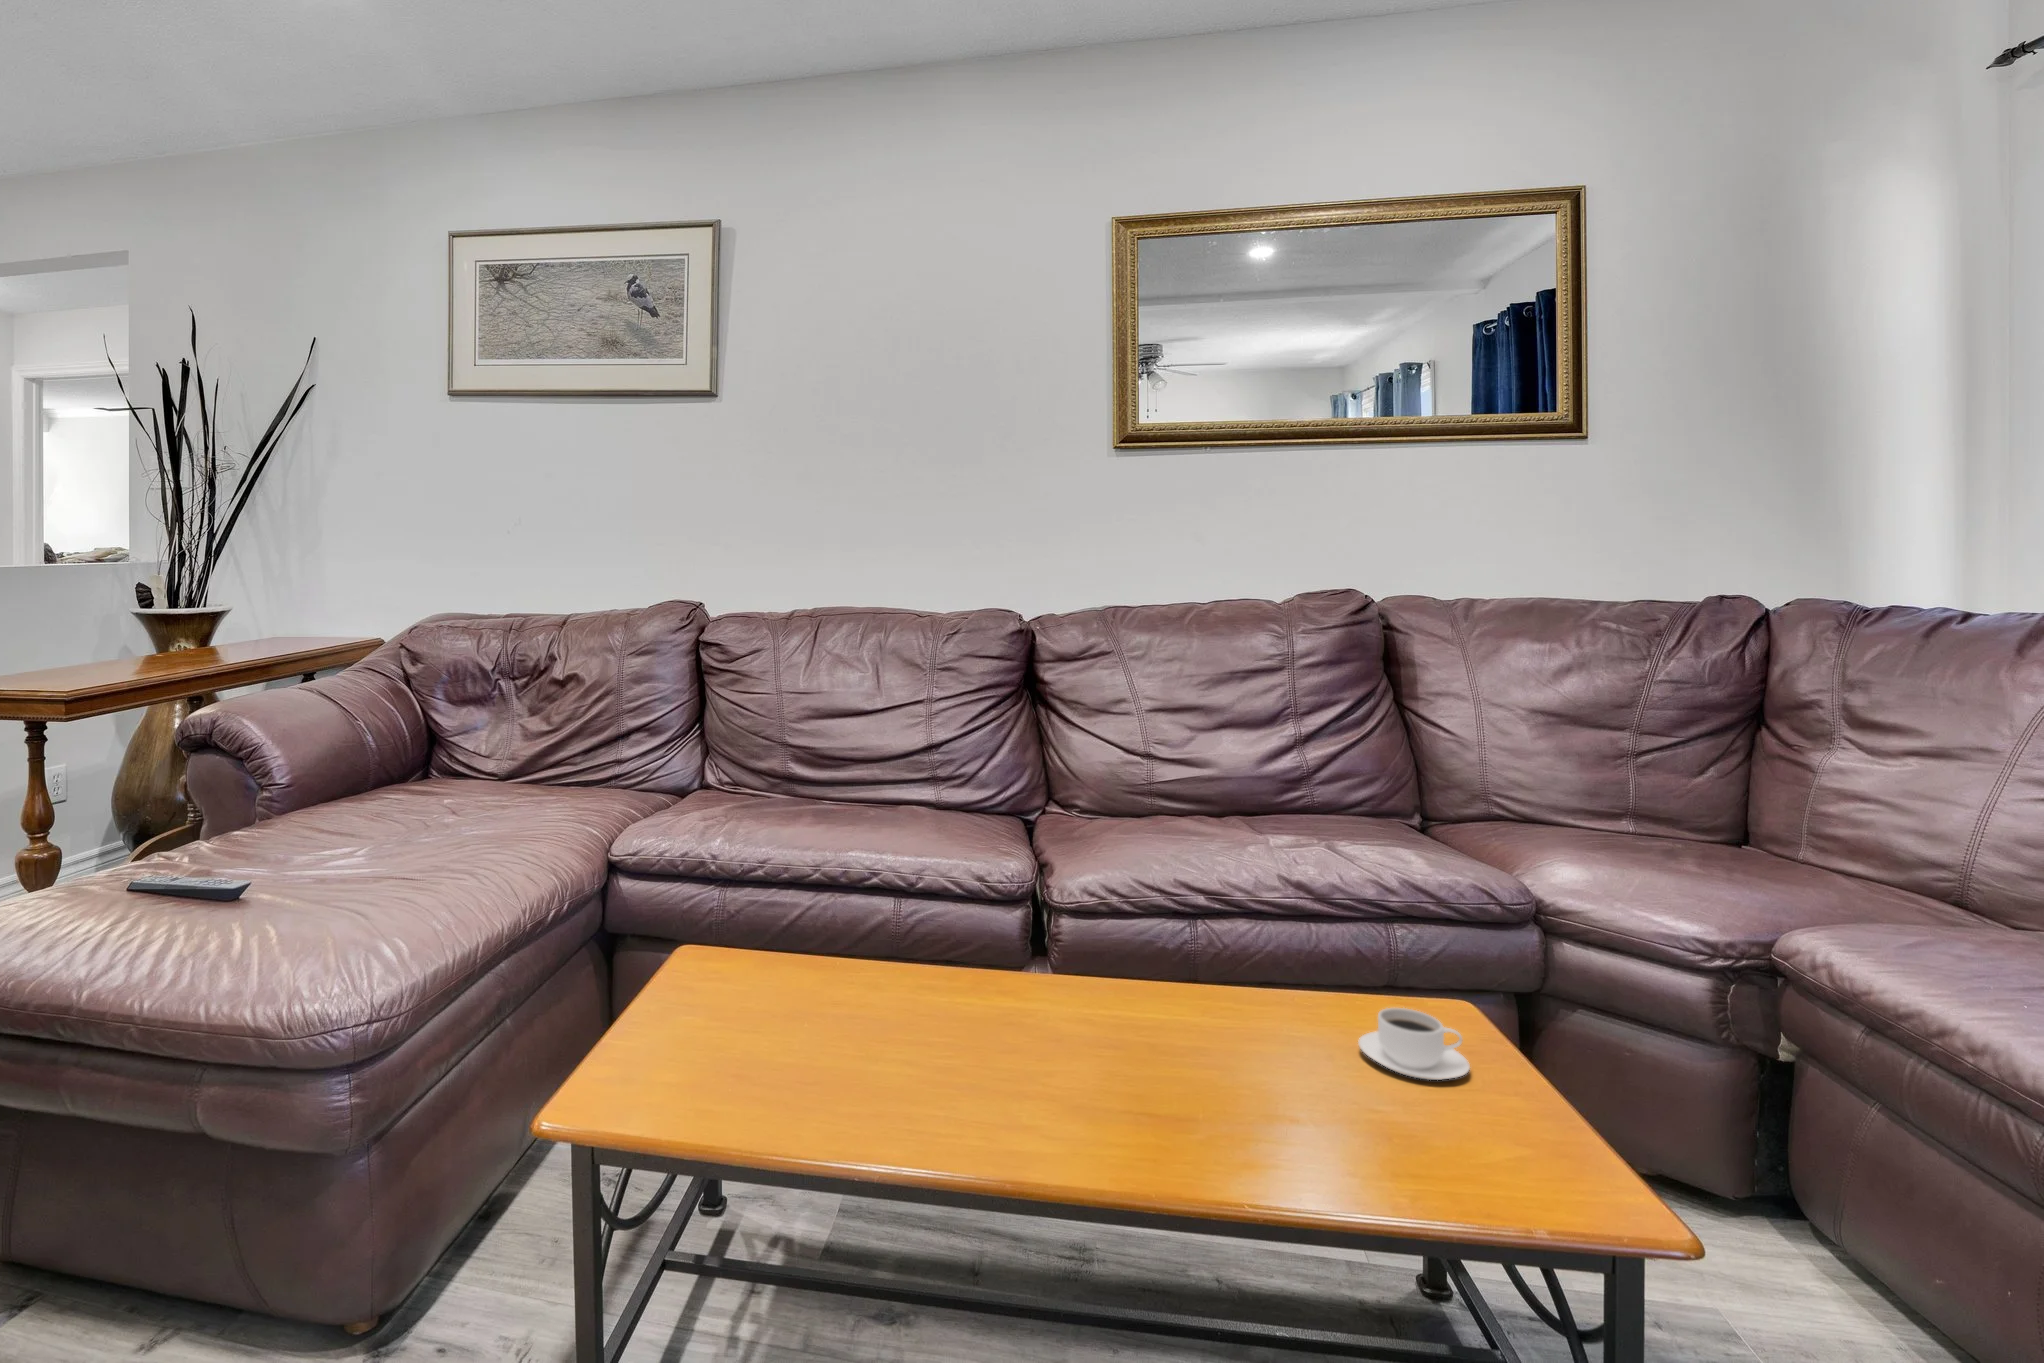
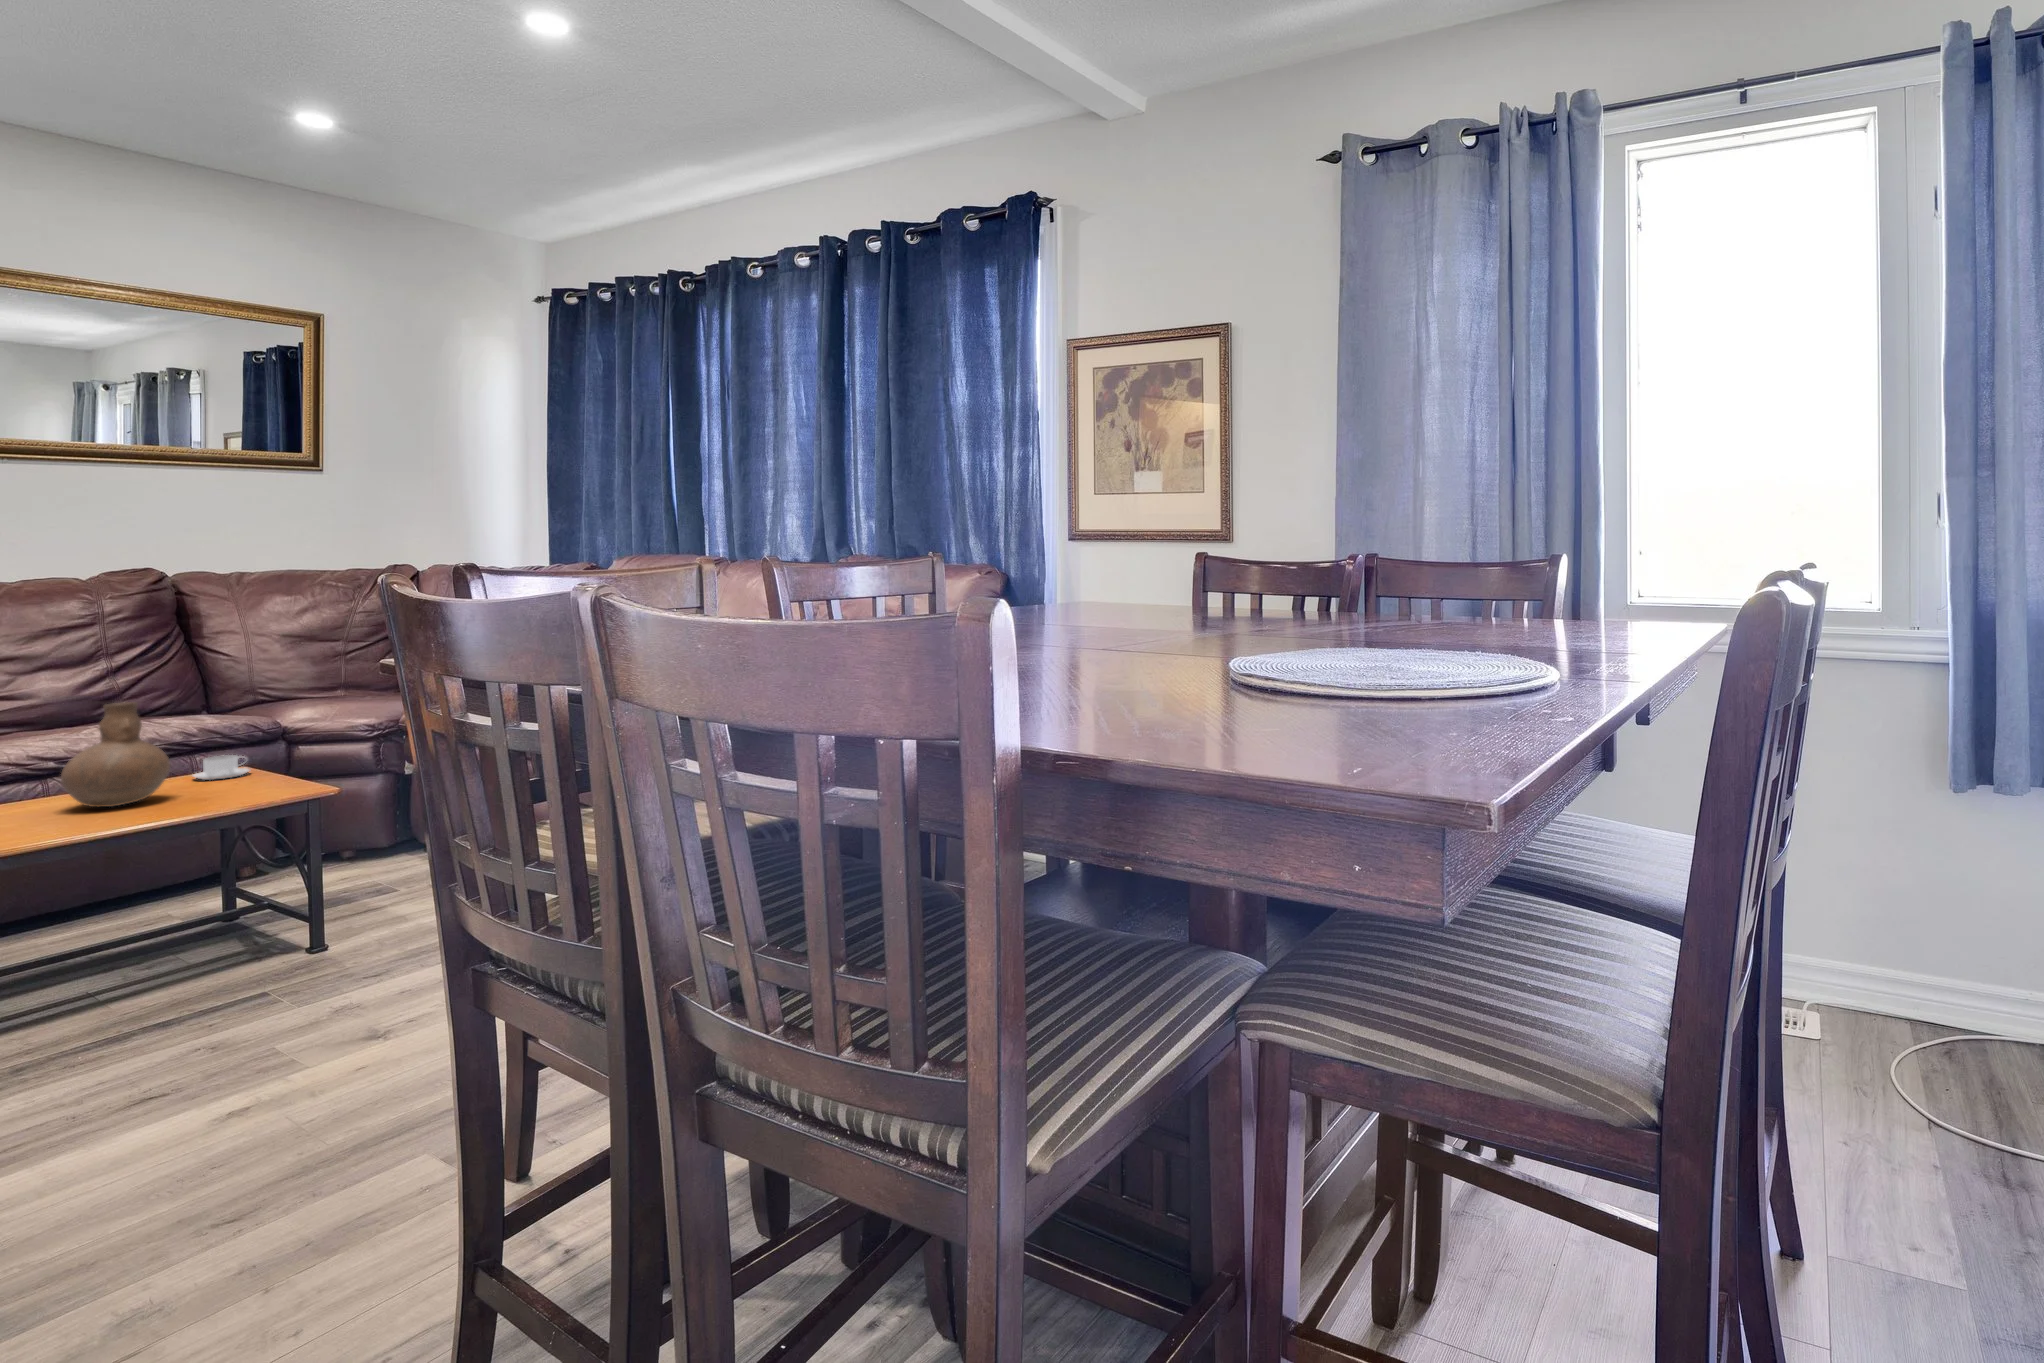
vase: none [1119,886,1297,1129] -> present [61,702,170,807]

